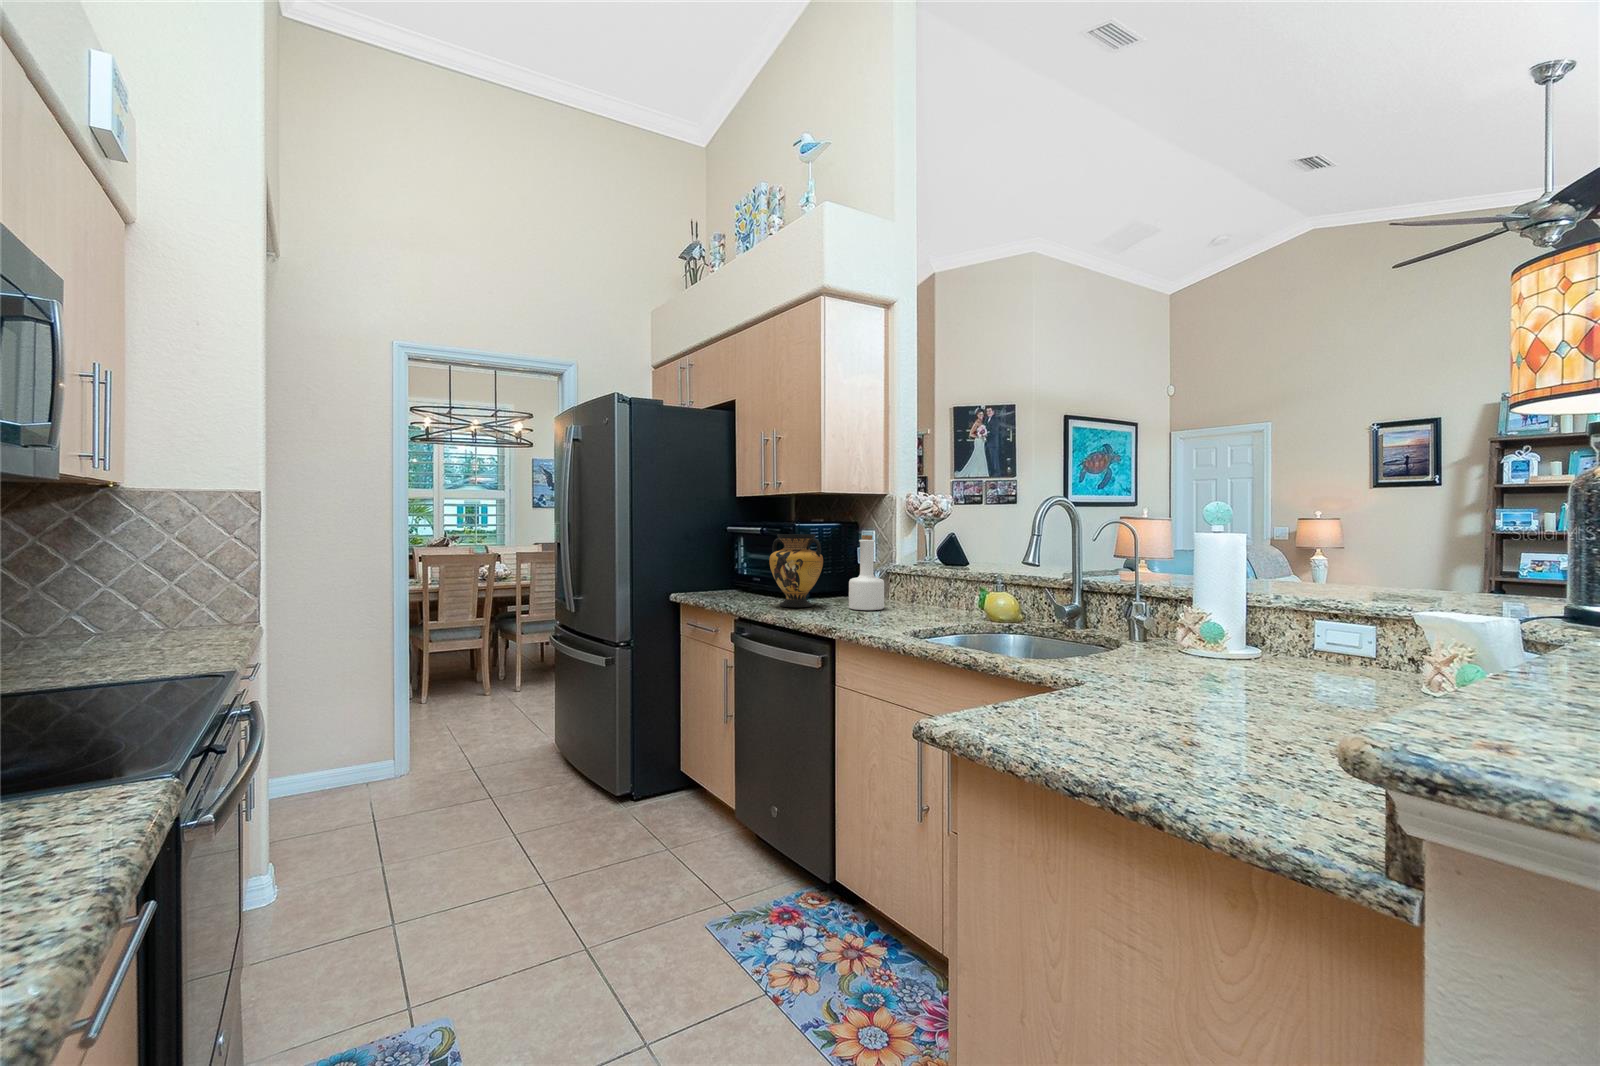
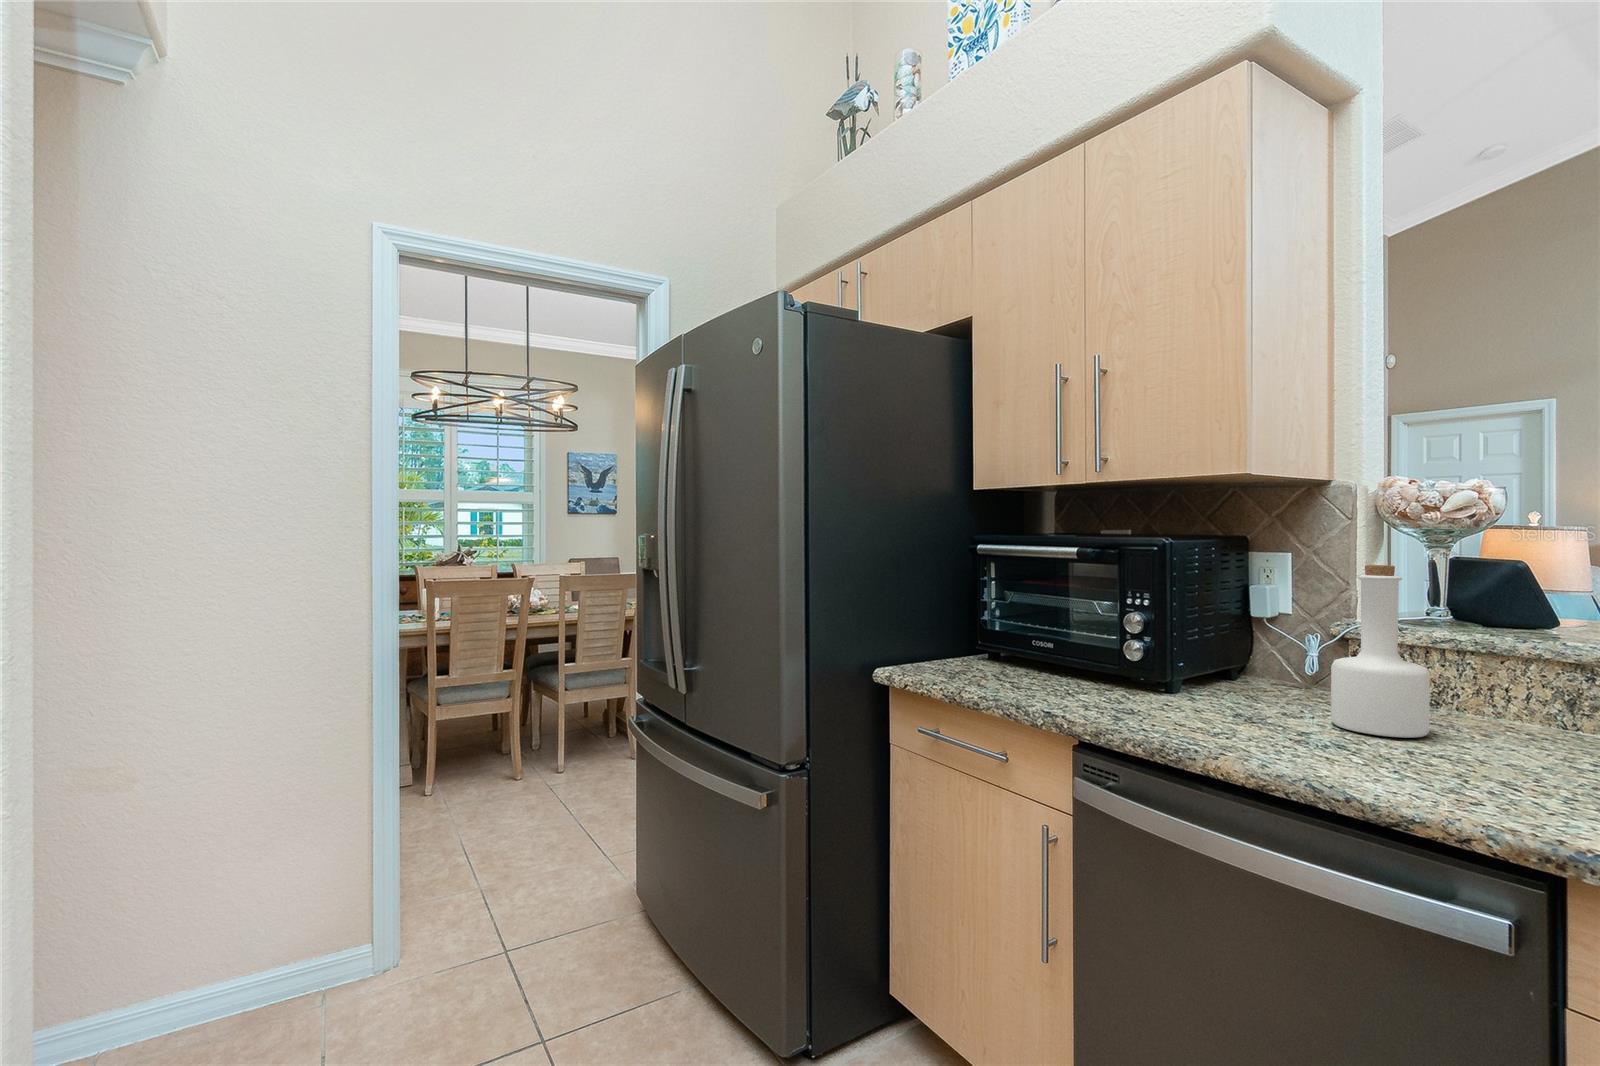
vase: present [770,534,823,607] -> none [1139,560,1270,723]

